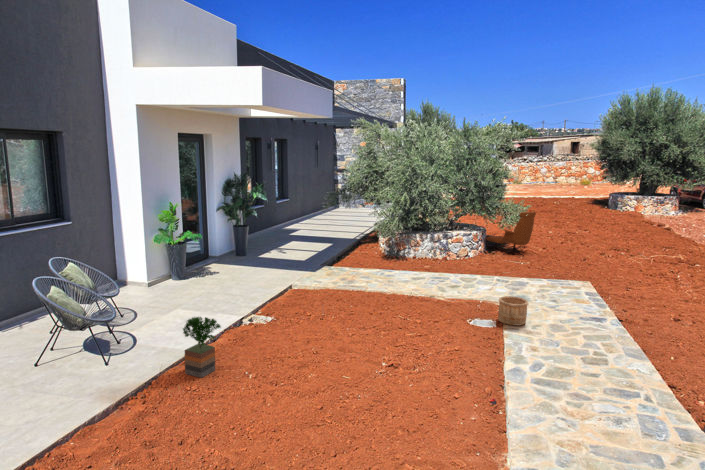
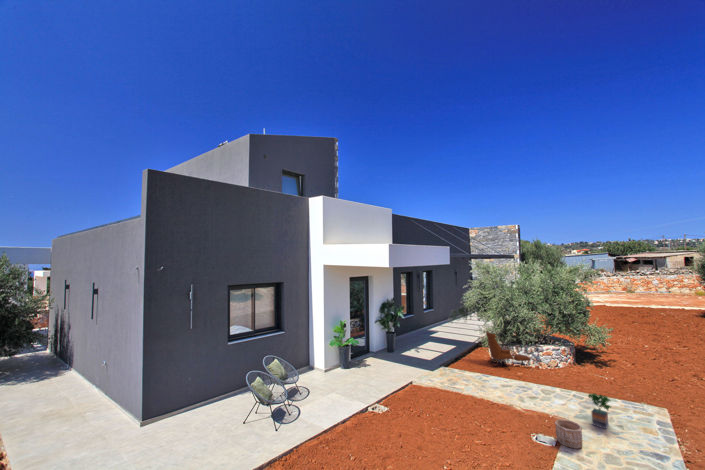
lounge chair: present [487,212,536,256] -> present [486,331,531,368]
potted tree: present [183,317,221,378] -> present [588,393,611,429]

